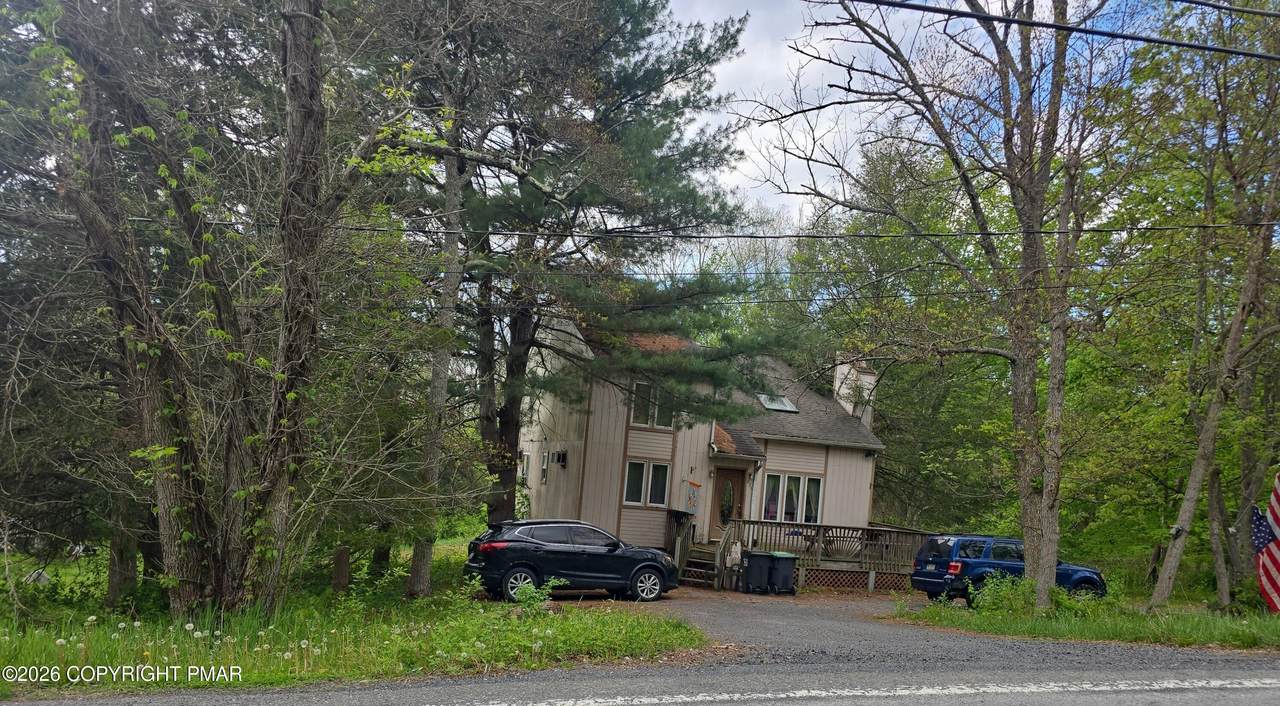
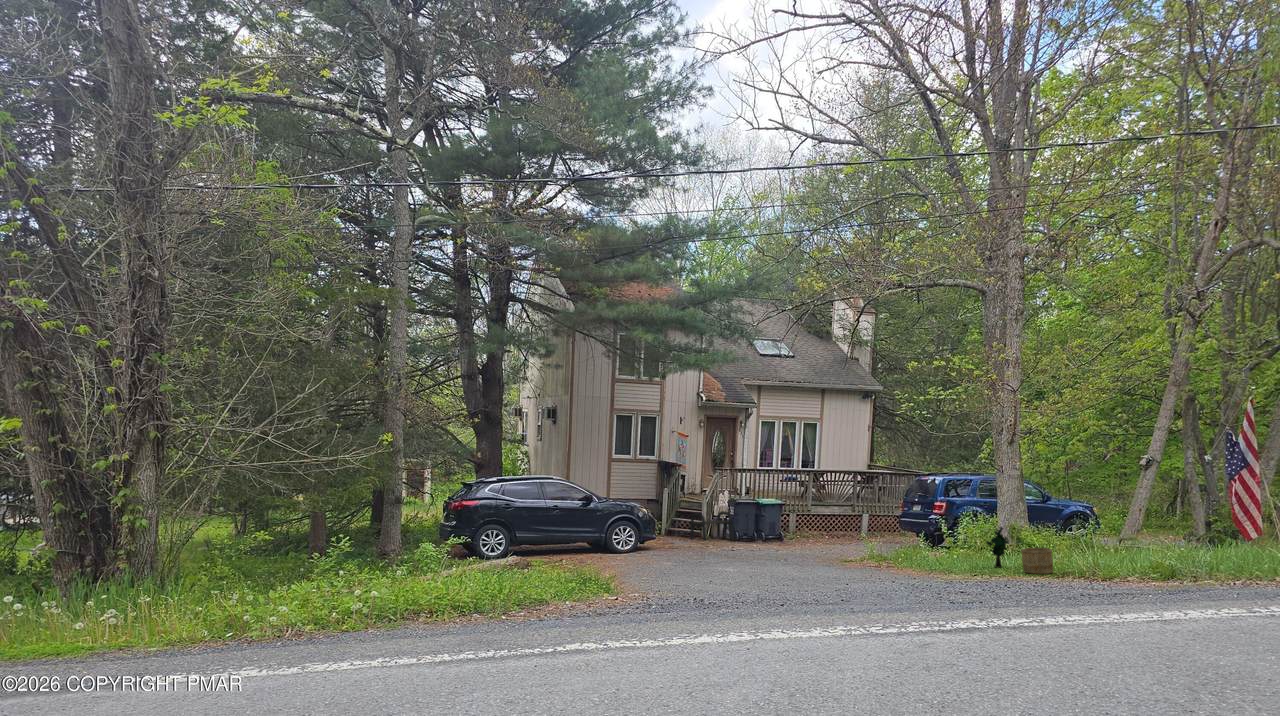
decorative plant: none [1035,589,1059,628] -> present [986,527,1009,568]
wooden bucket: none [1074,609,1105,635] -> present [1021,548,1053,574]

